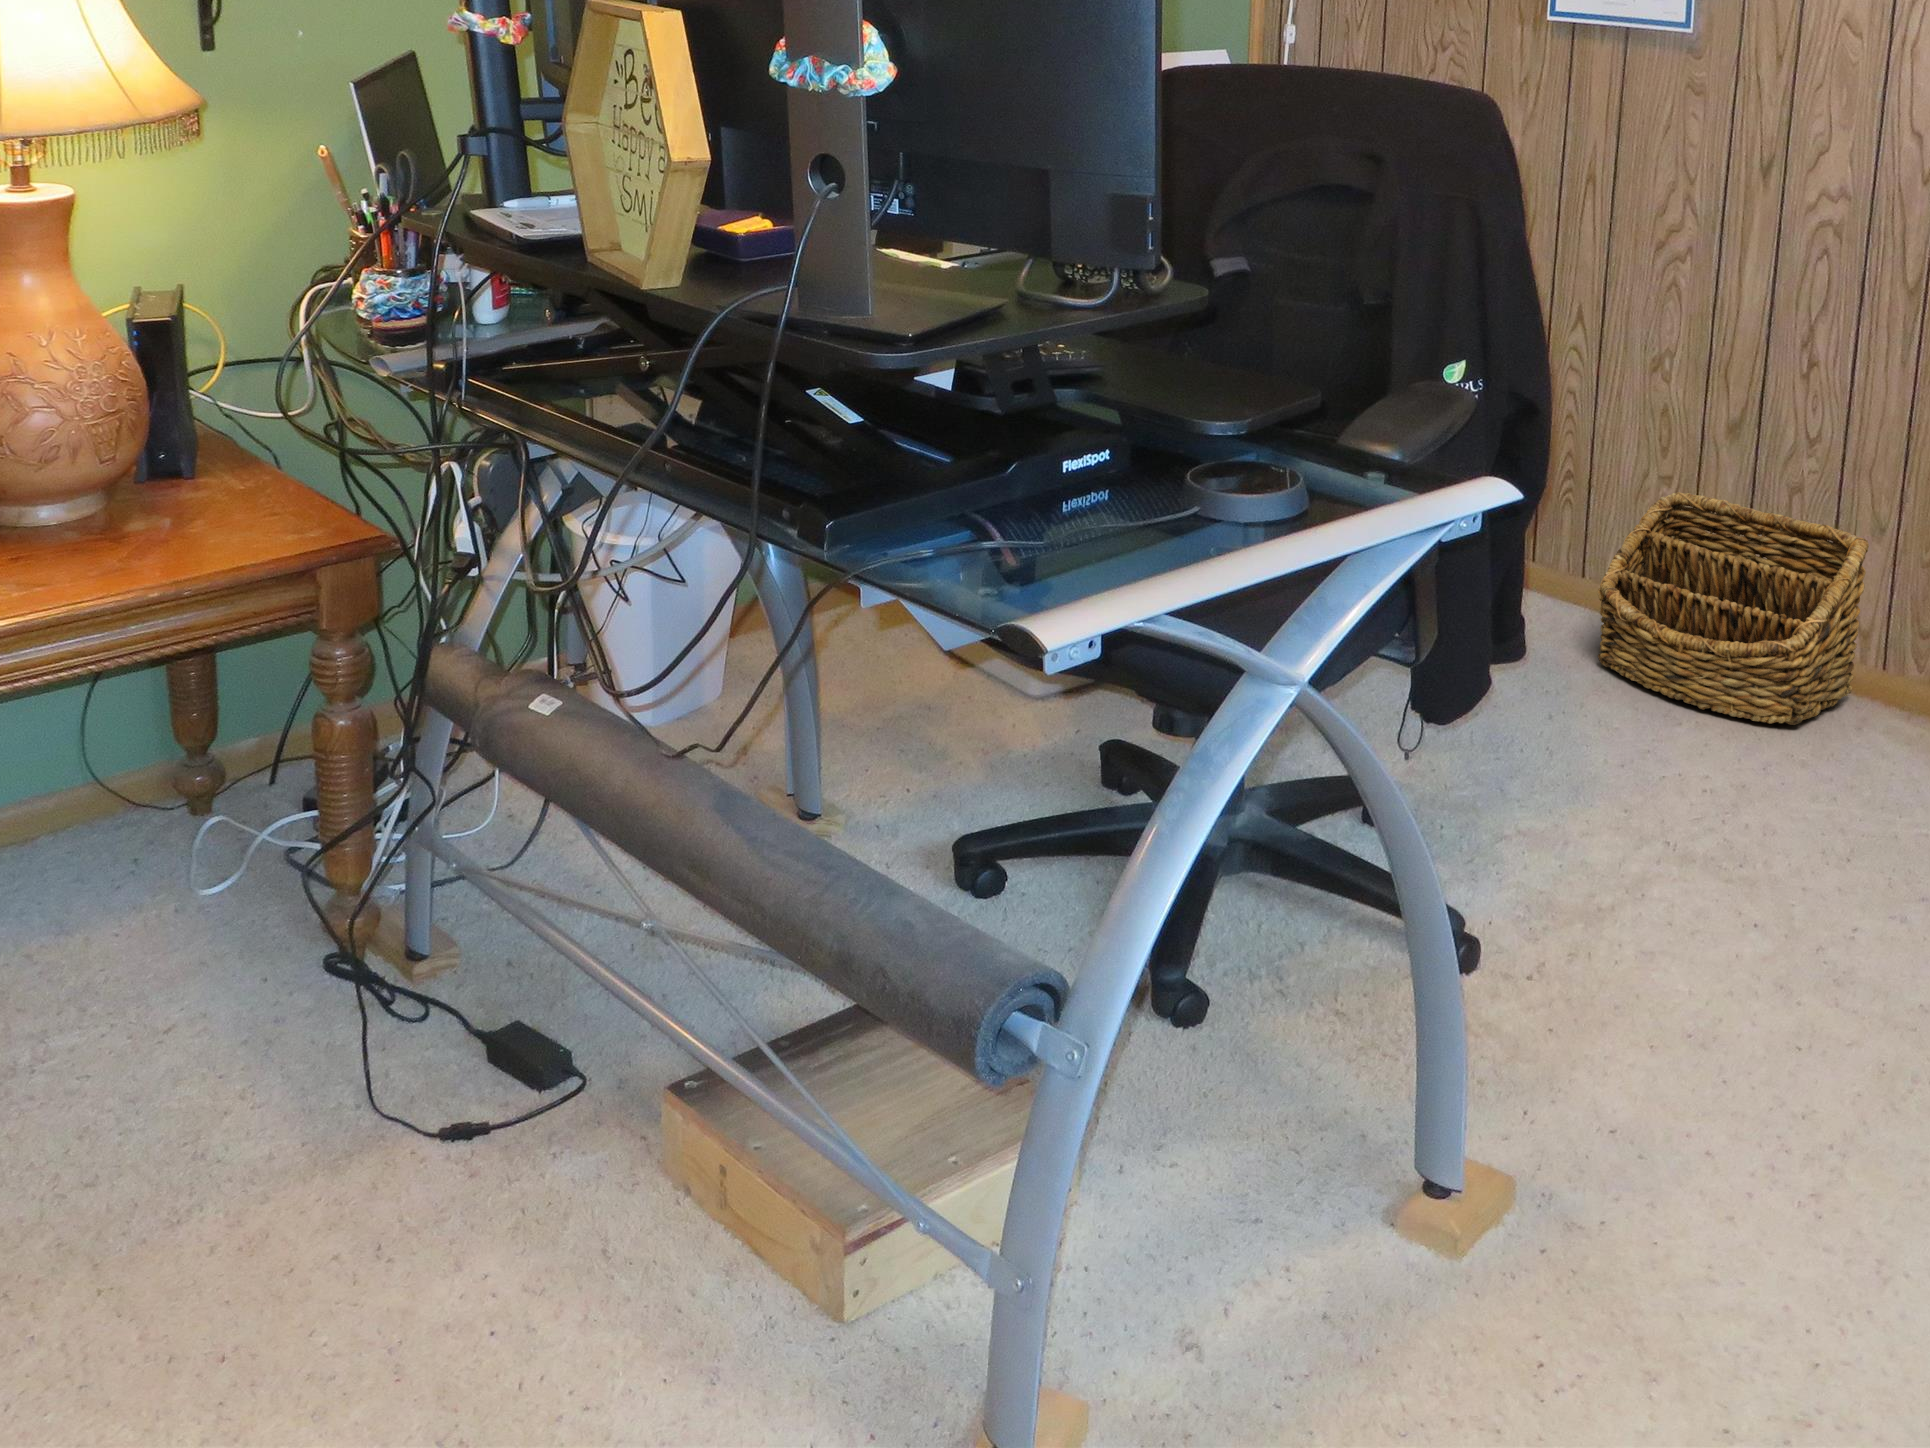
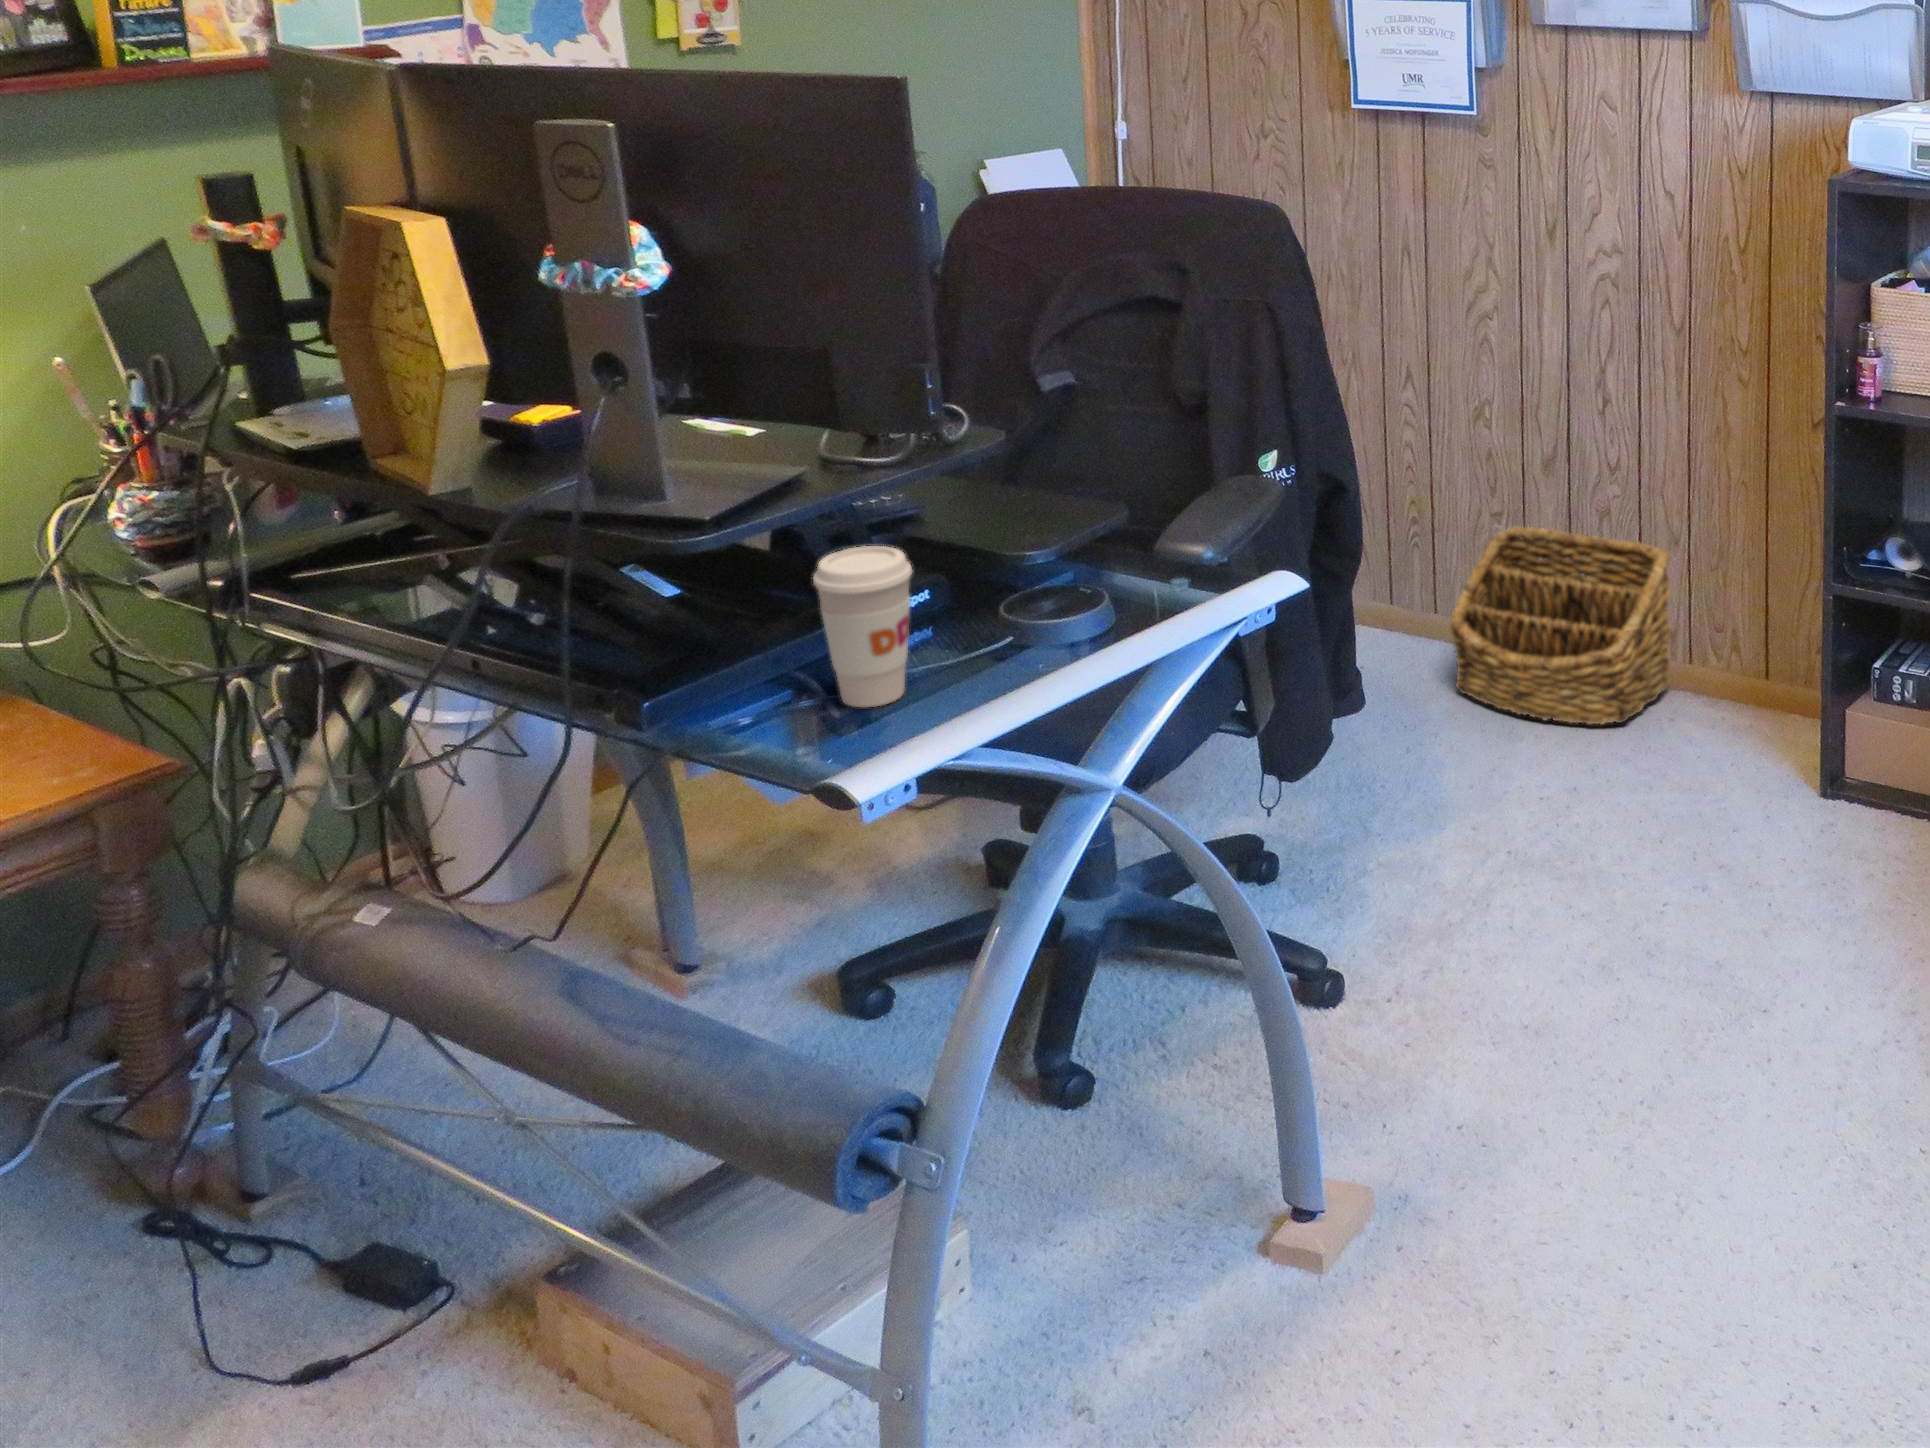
coffee cup: none [1005,389,1107,559] -> present [813,546,912,707]

